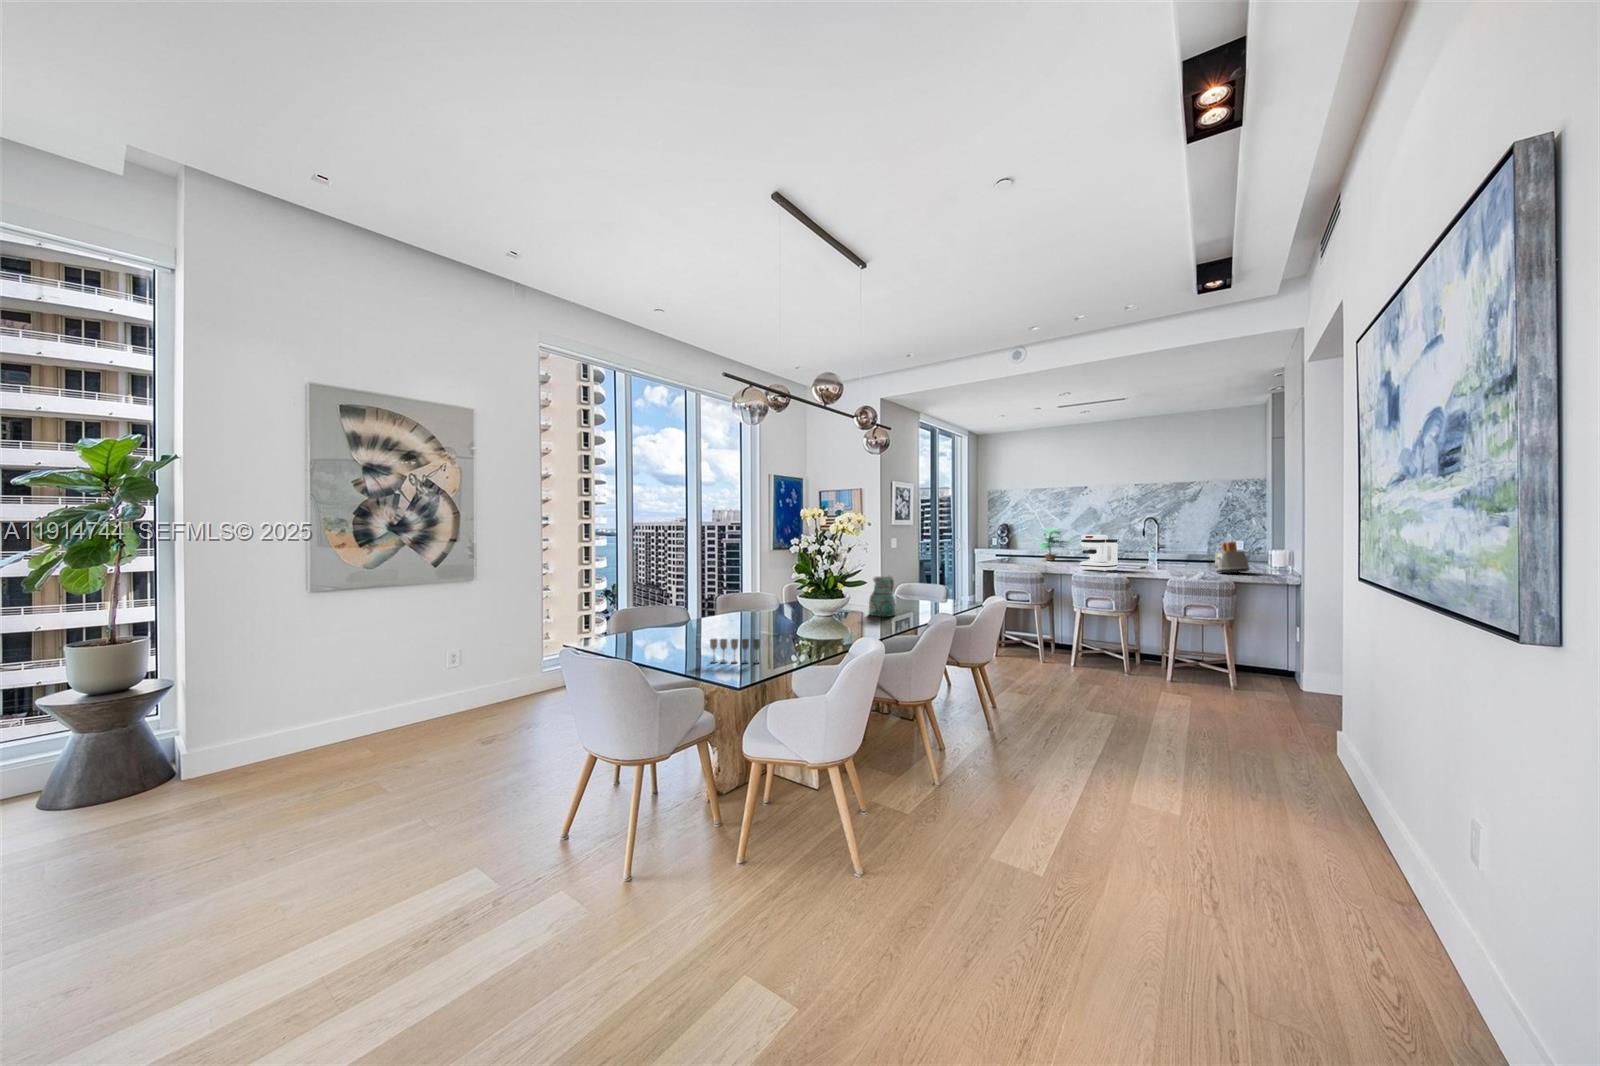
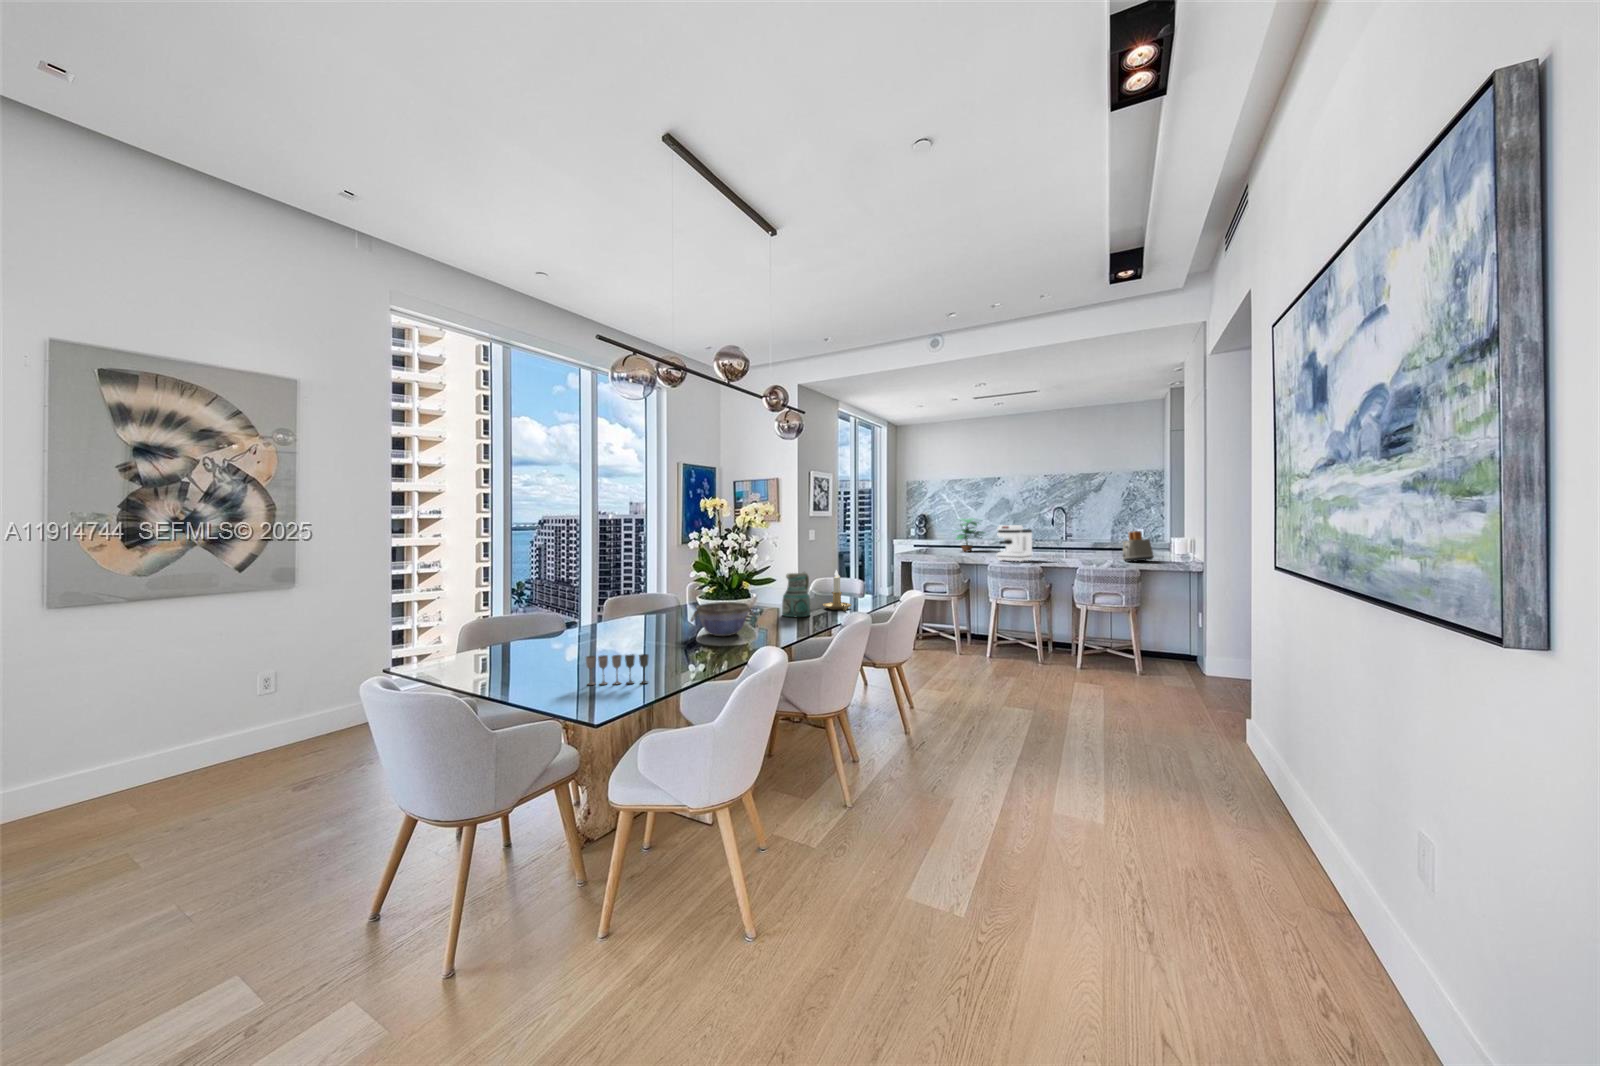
candlestick: none [906,574,934,612] -> present [823,570,852,611]
bowl: none [789,600,846,630] -> present [691,602,755,636]

